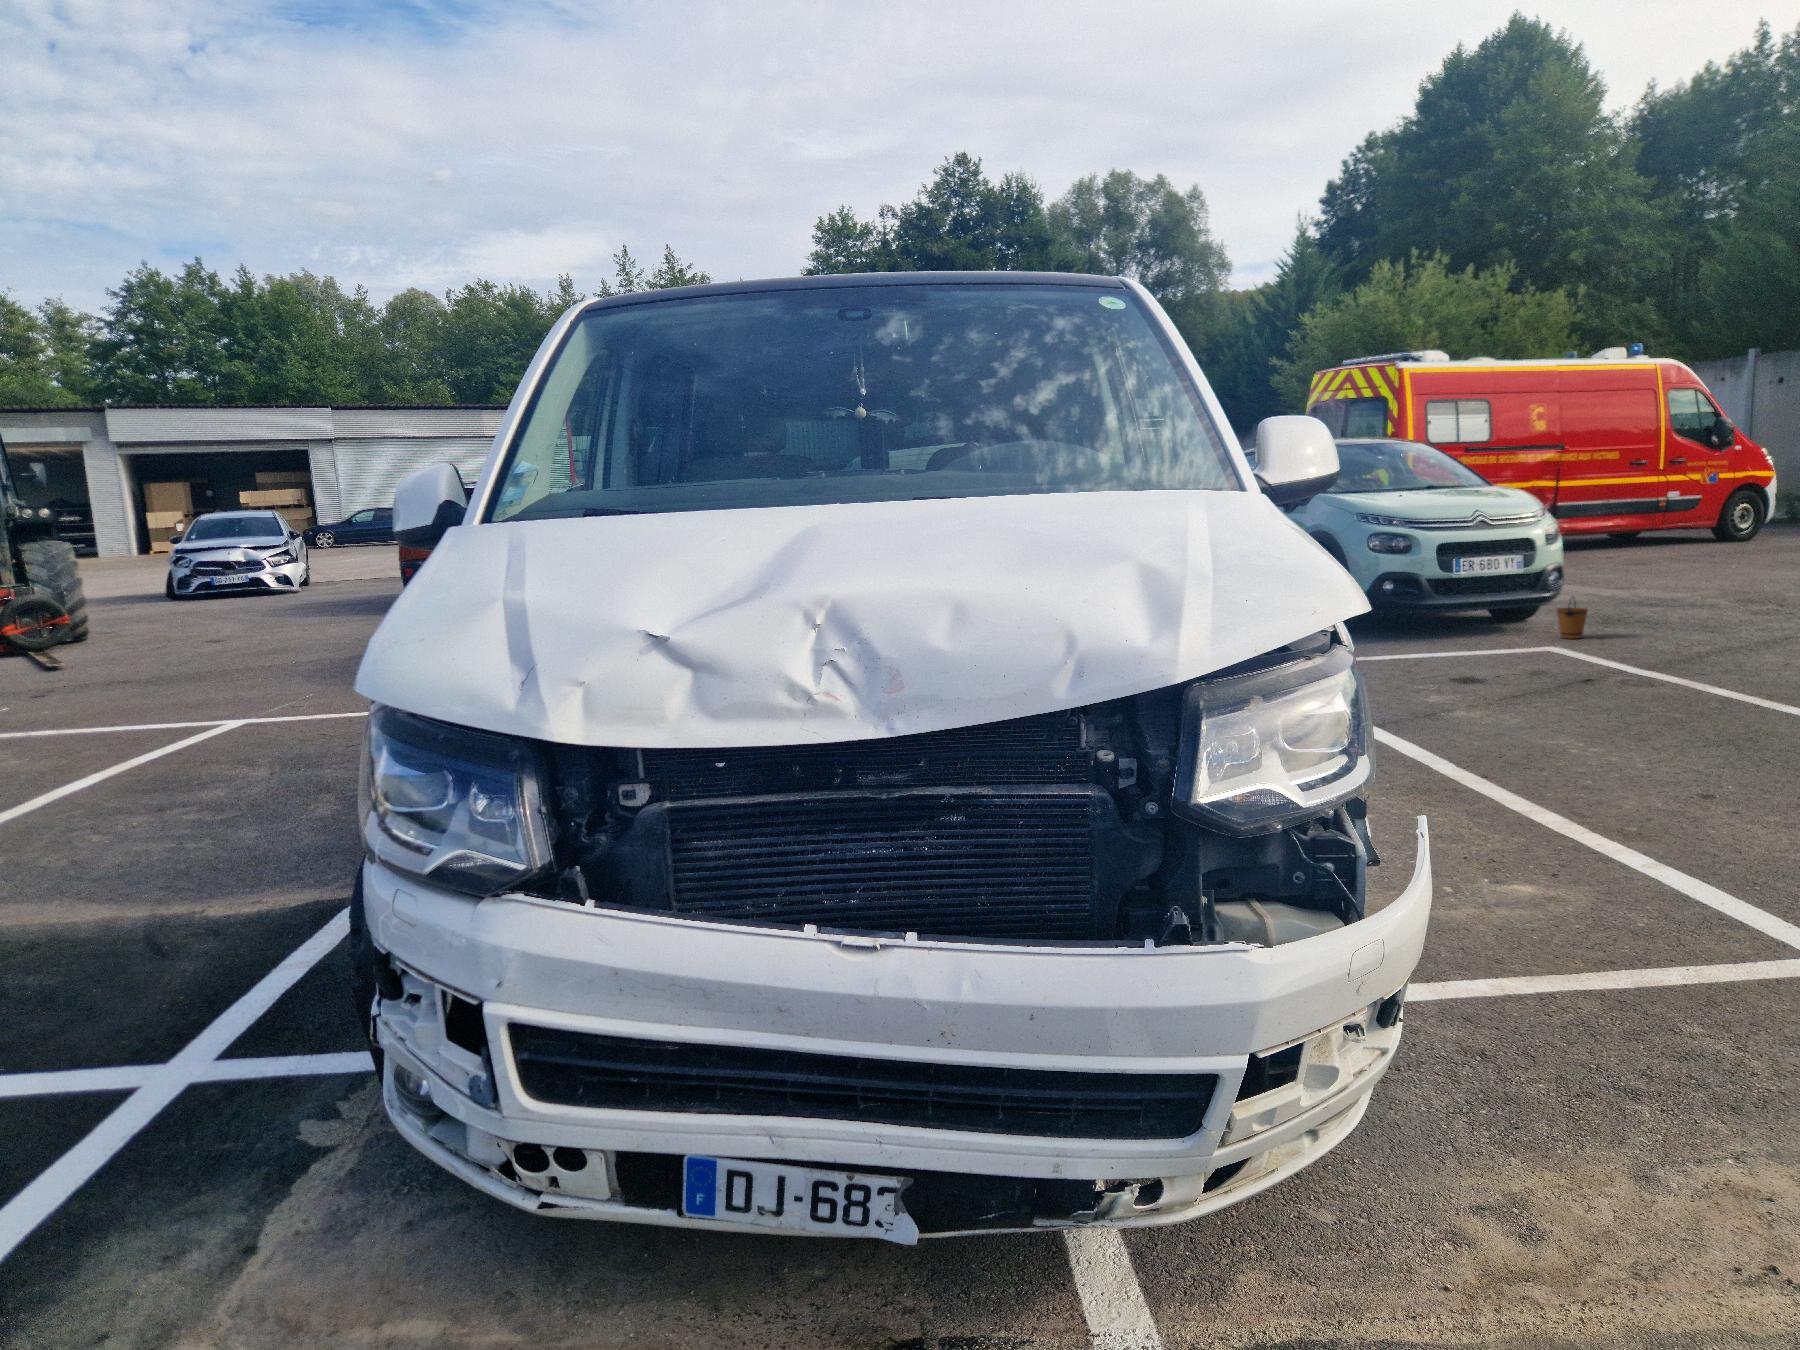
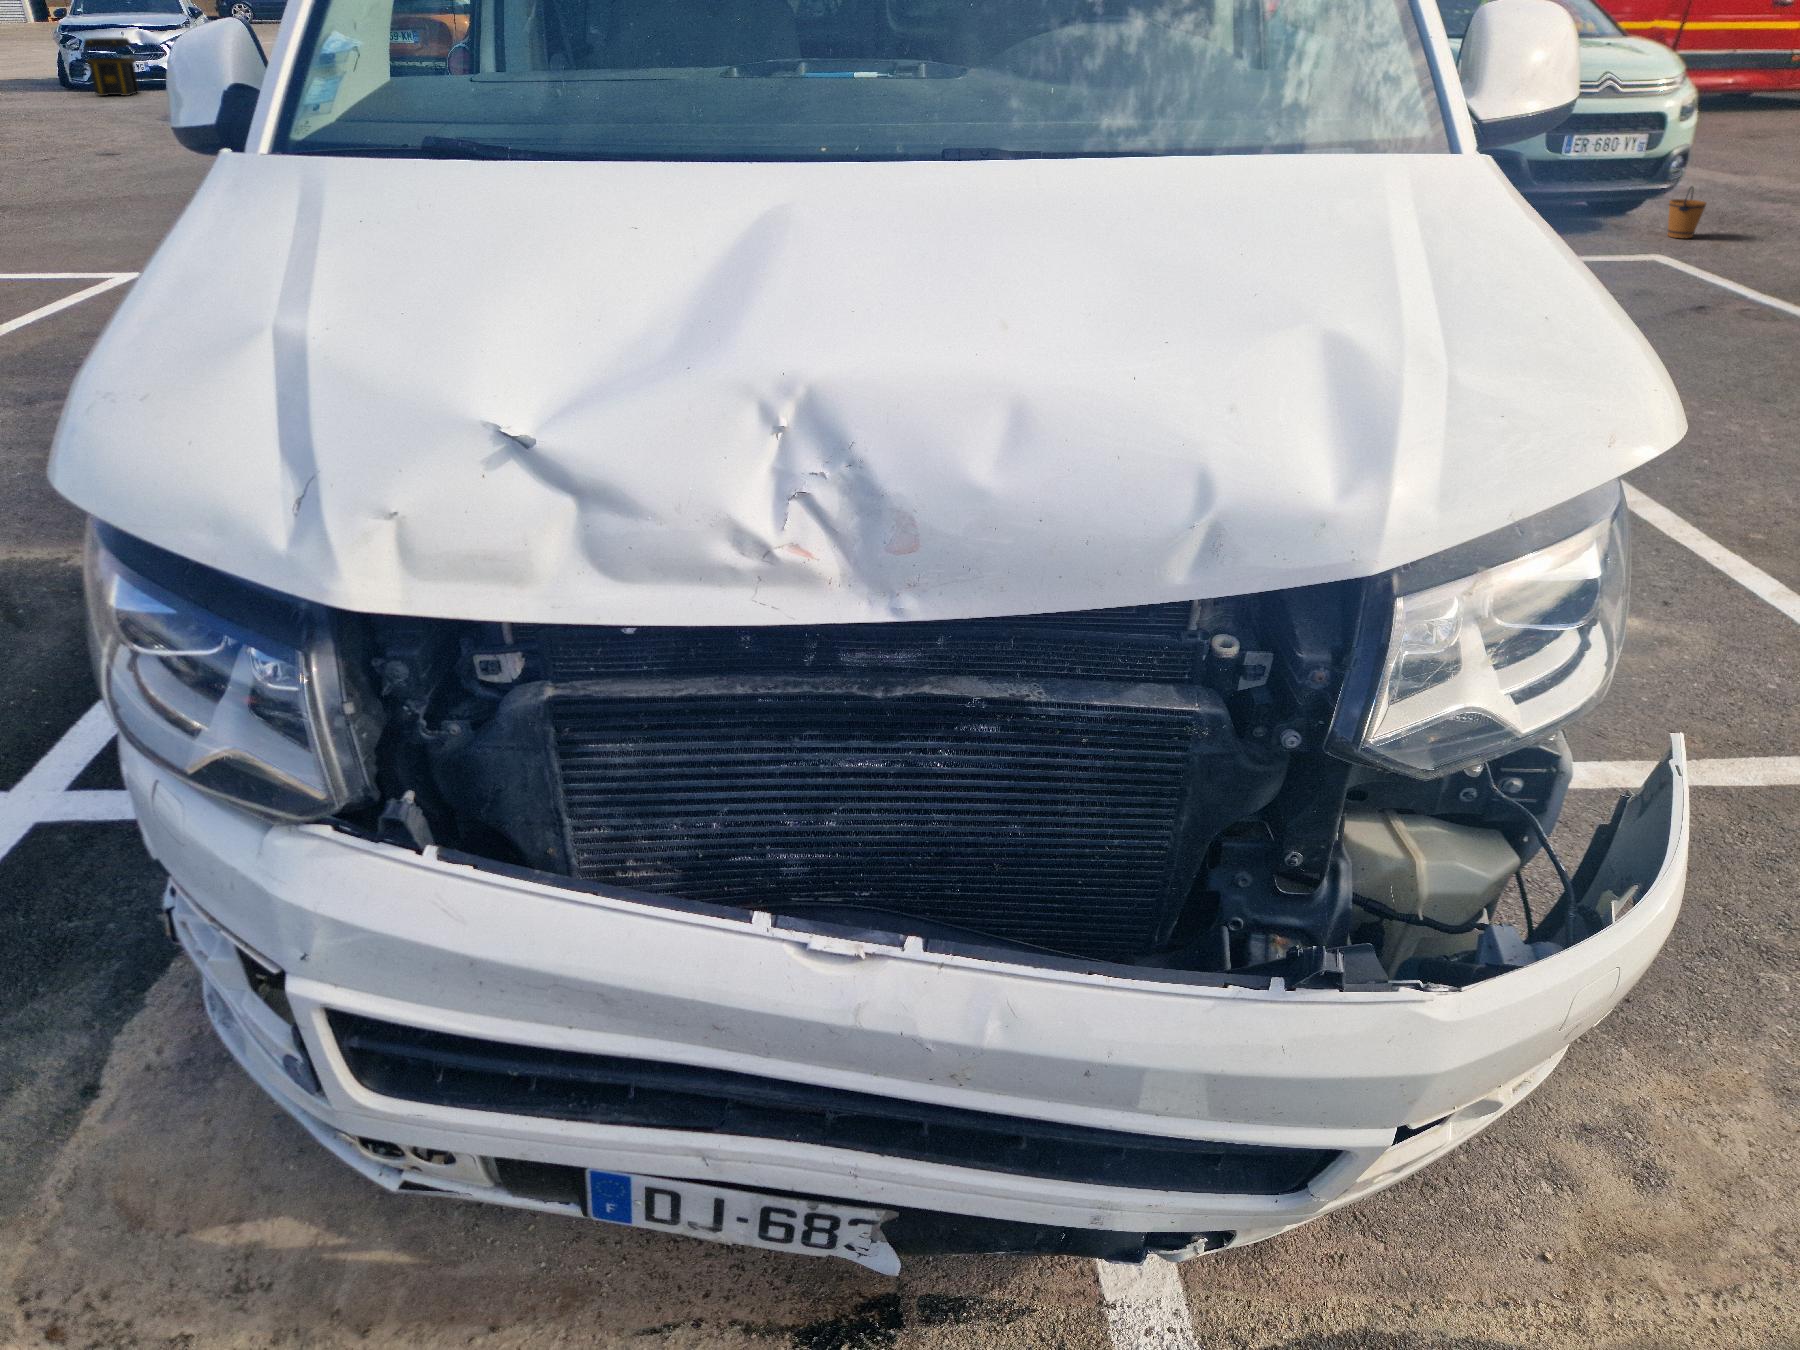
toolbox: none [188,556,231,603] -> present [84,37,139,96]

